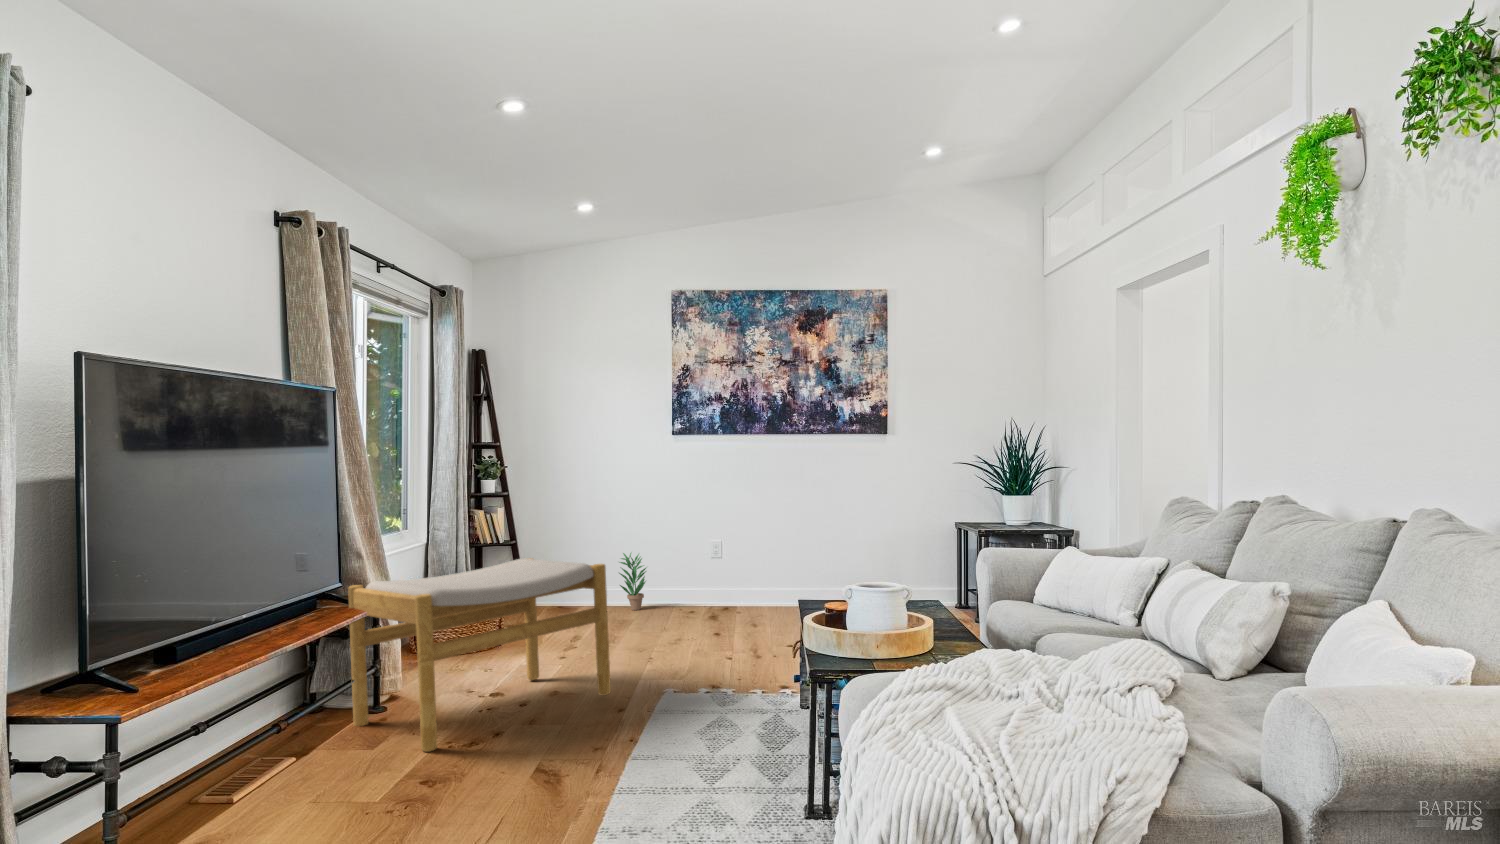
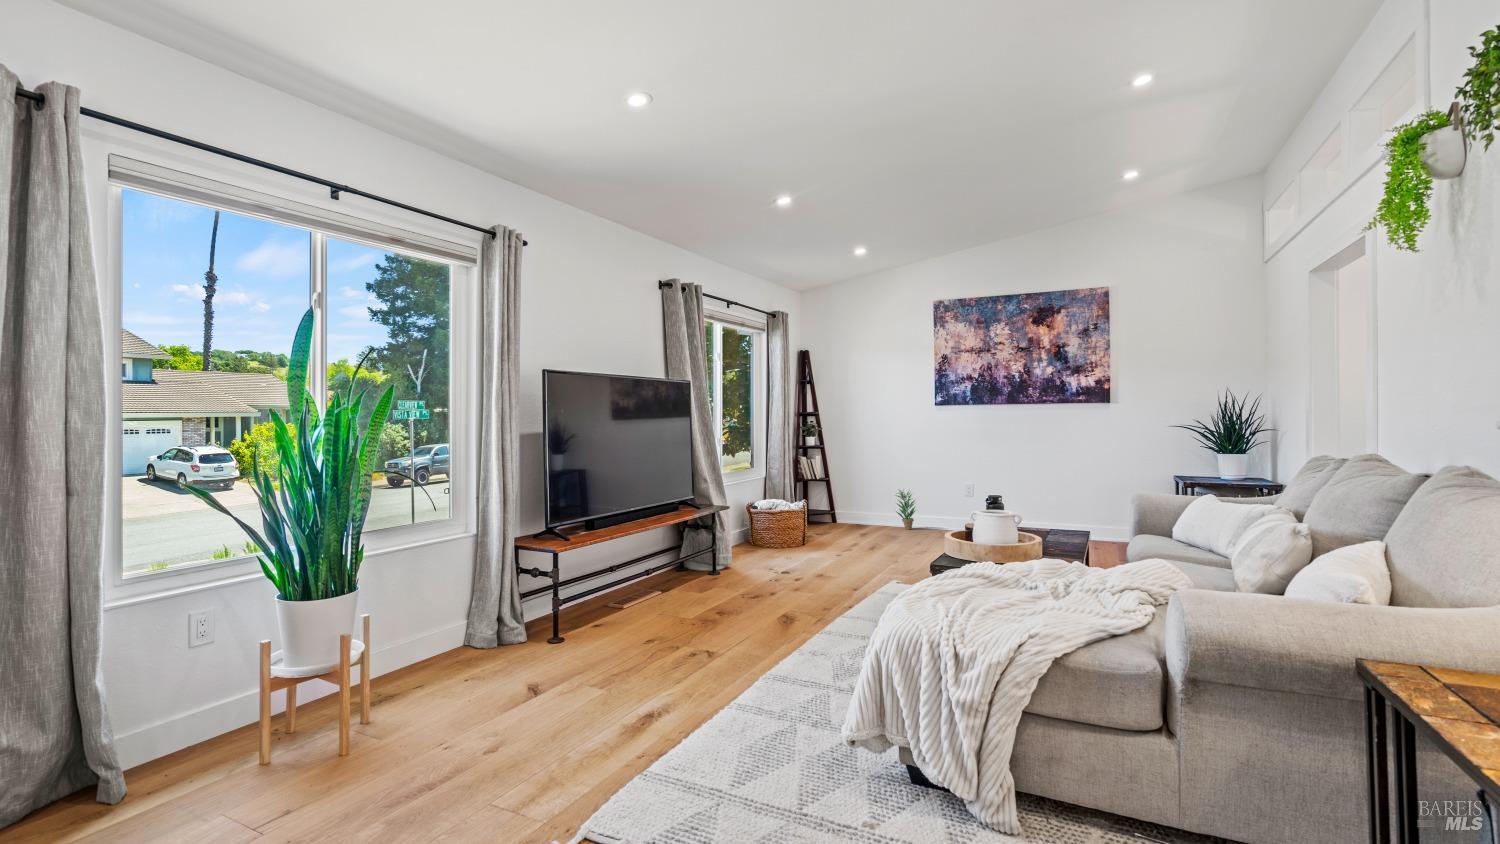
footstool: present [348,558,611,752] -> none [694,488,852,598]

